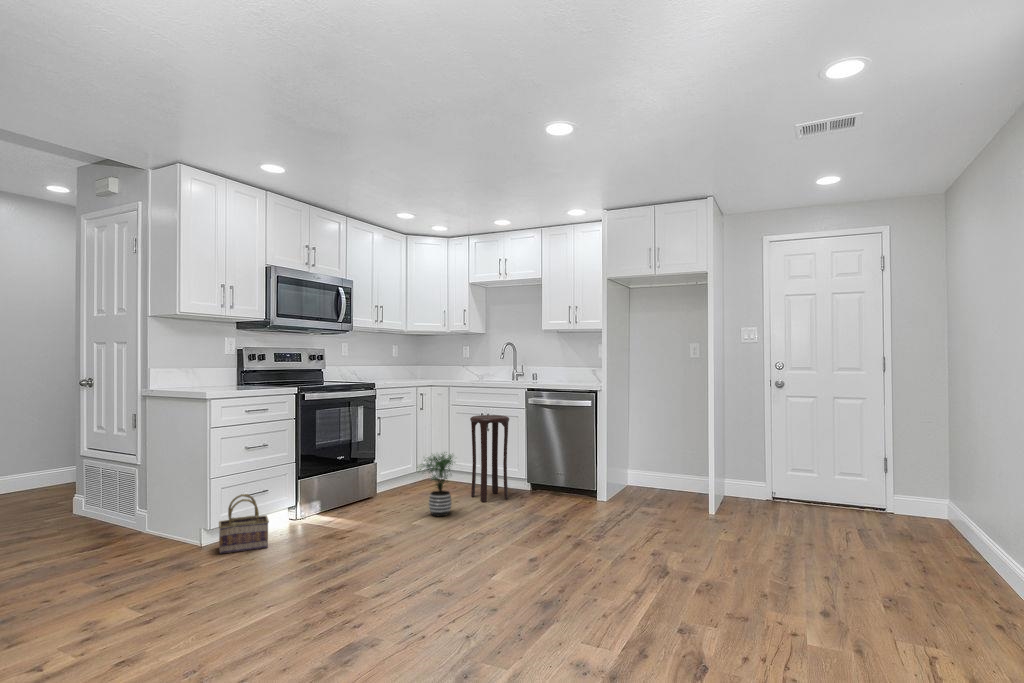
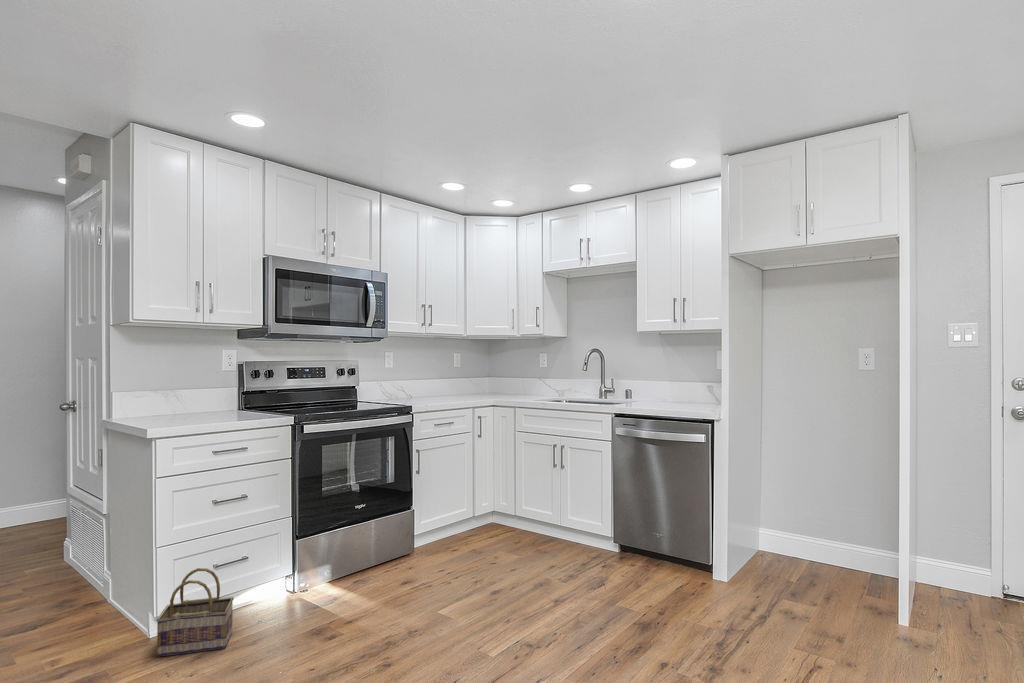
stool: present [470,415,509,502] -> none [533,448,587,571]
potted plant: present [419,452,453,516] -> none [450,504,513,598]

